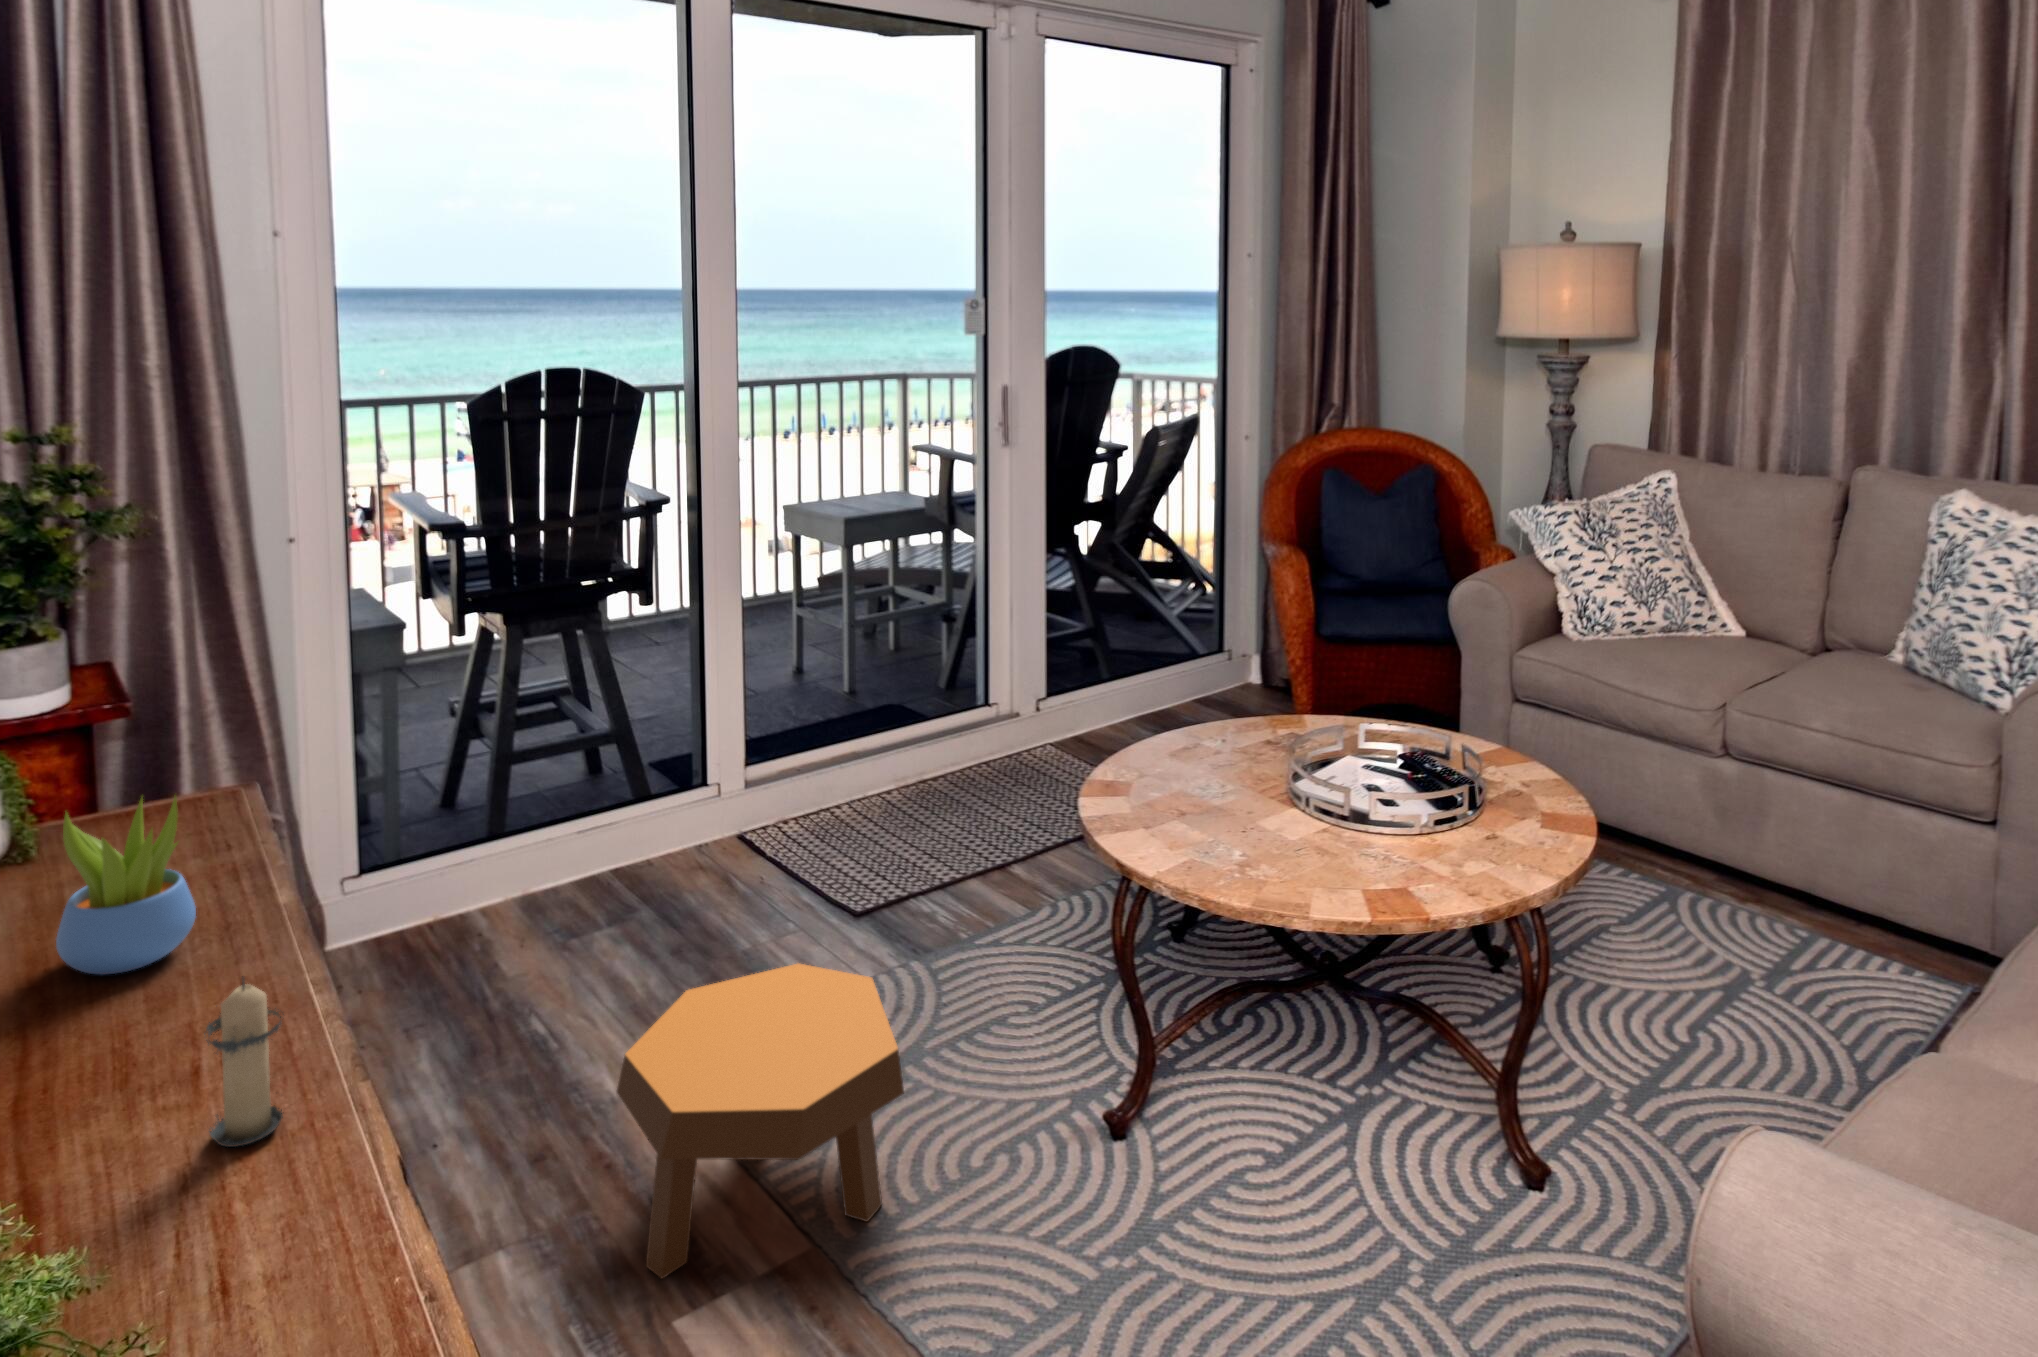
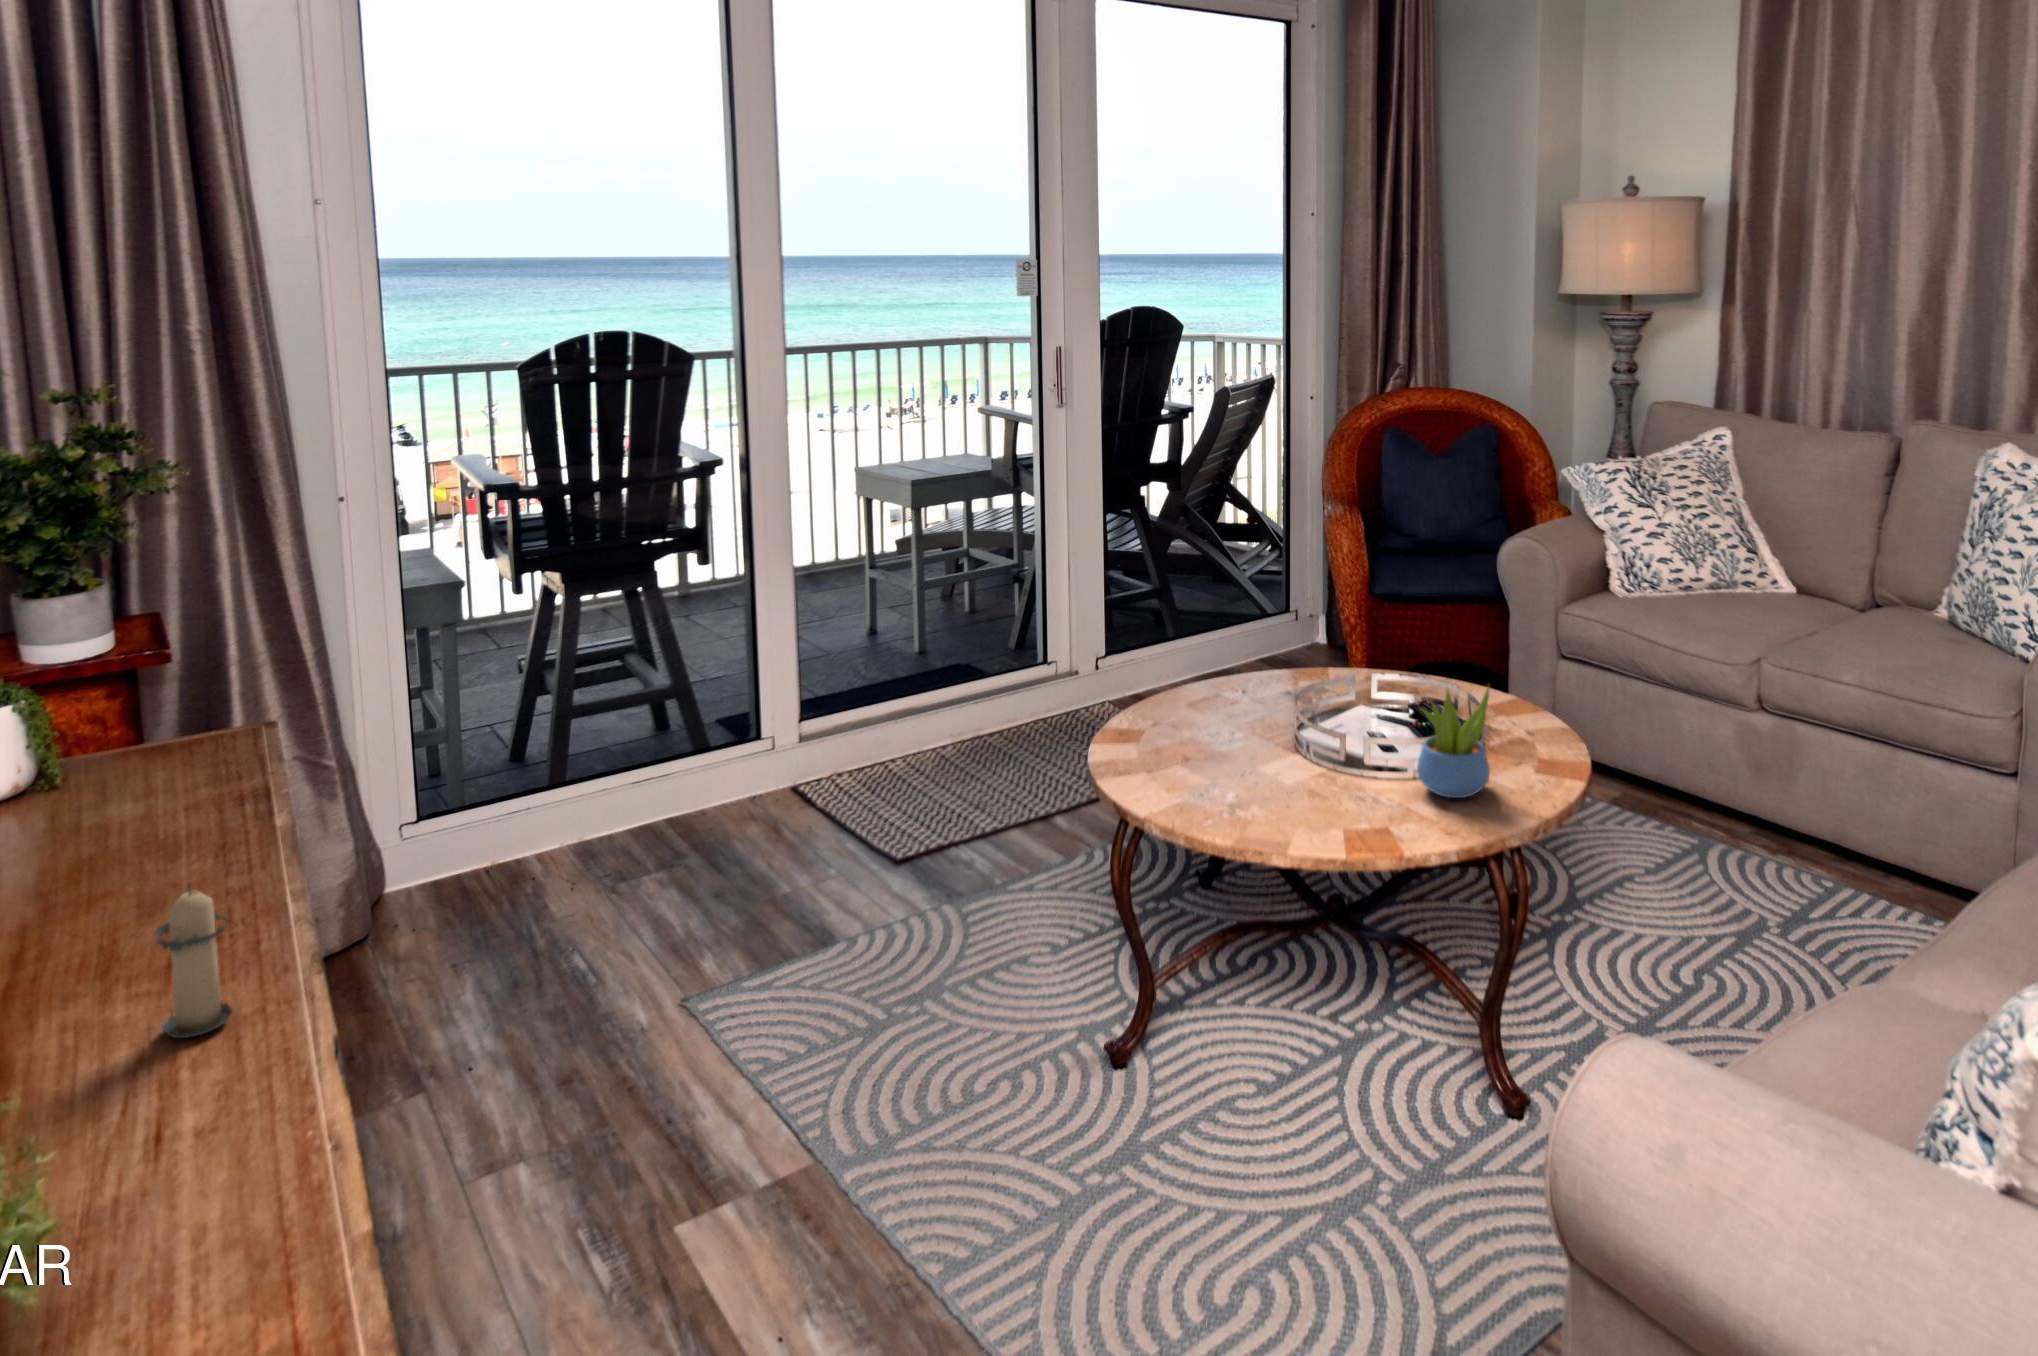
succulent plant: present [56,797,196,975] -> present [1417,688,1490,798]
footstool: present [617,963,904,1278] -> none [626,901,898,1192]

